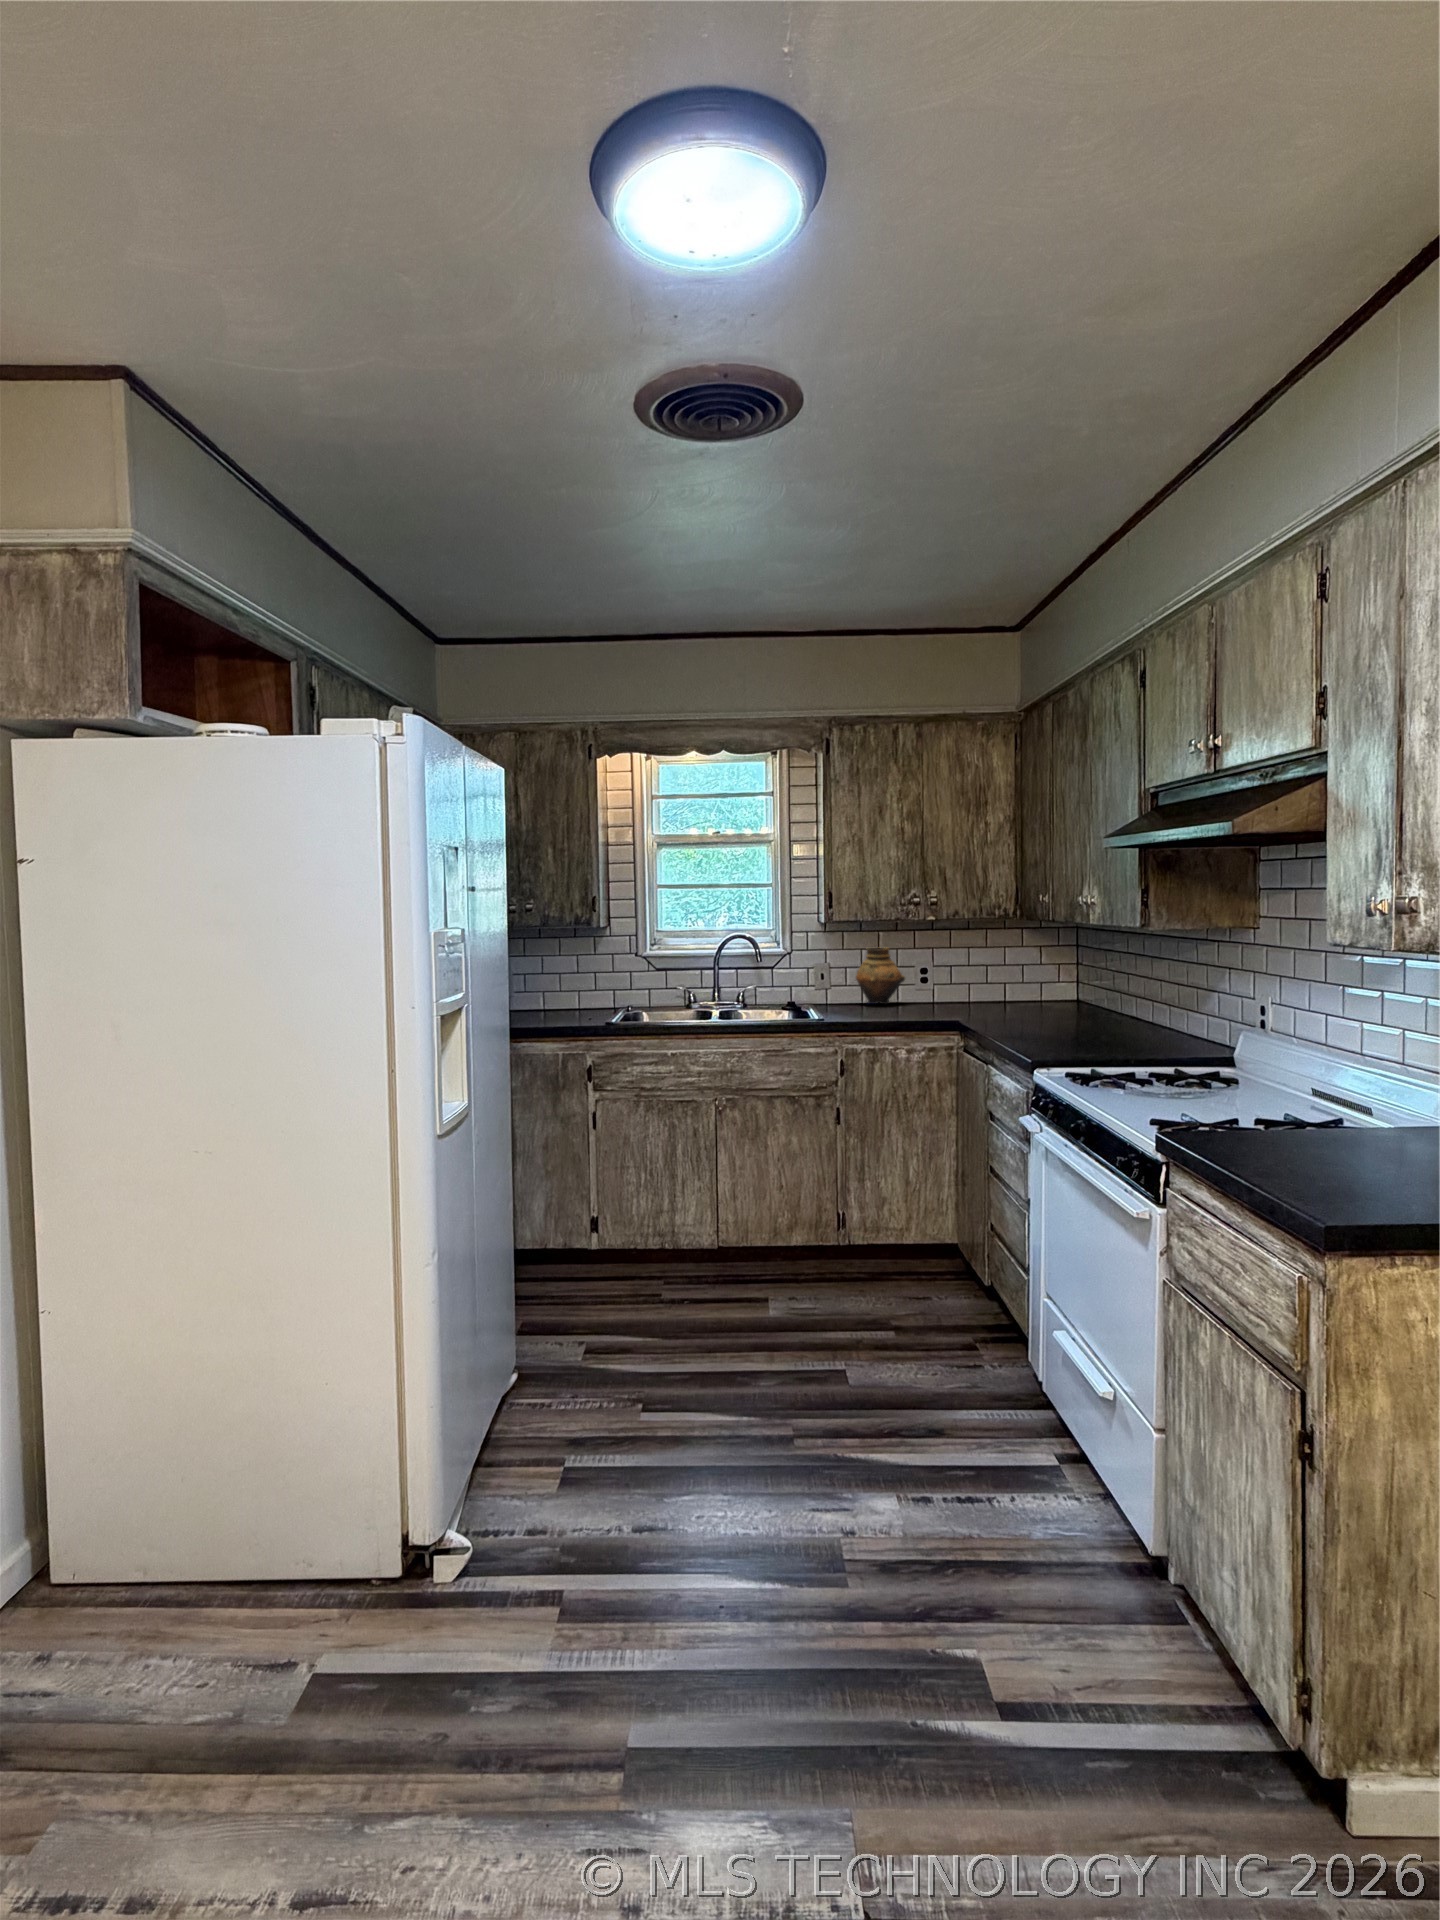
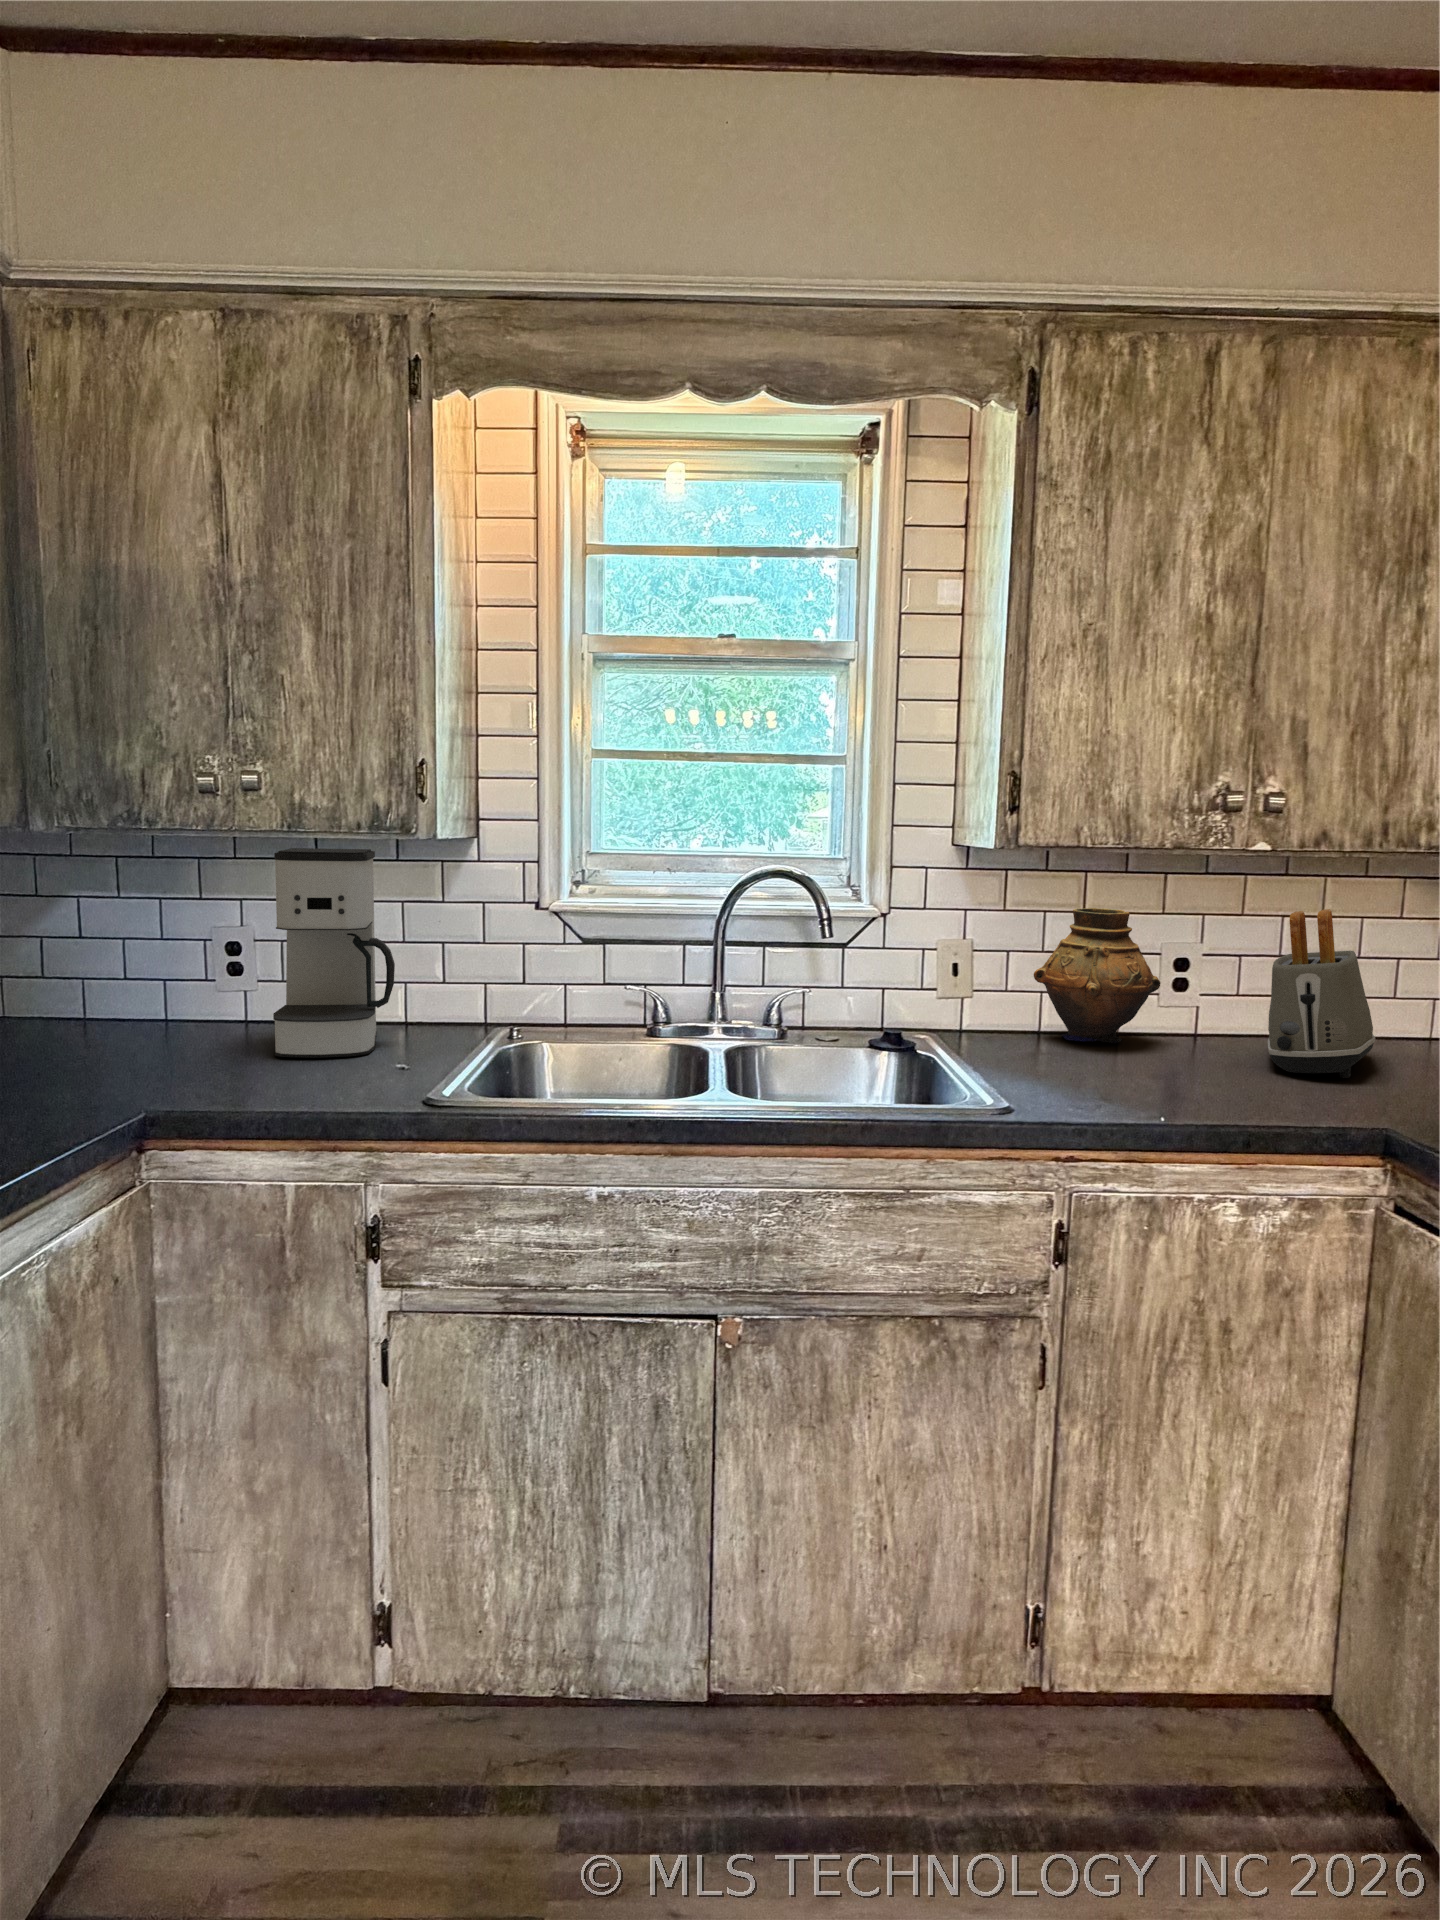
coffee maker: none [534,934,581,1019] -> present [273,848,395,1058]
toaster: none [938,943,990,1010] -> present [1268,909,1375,1078]

